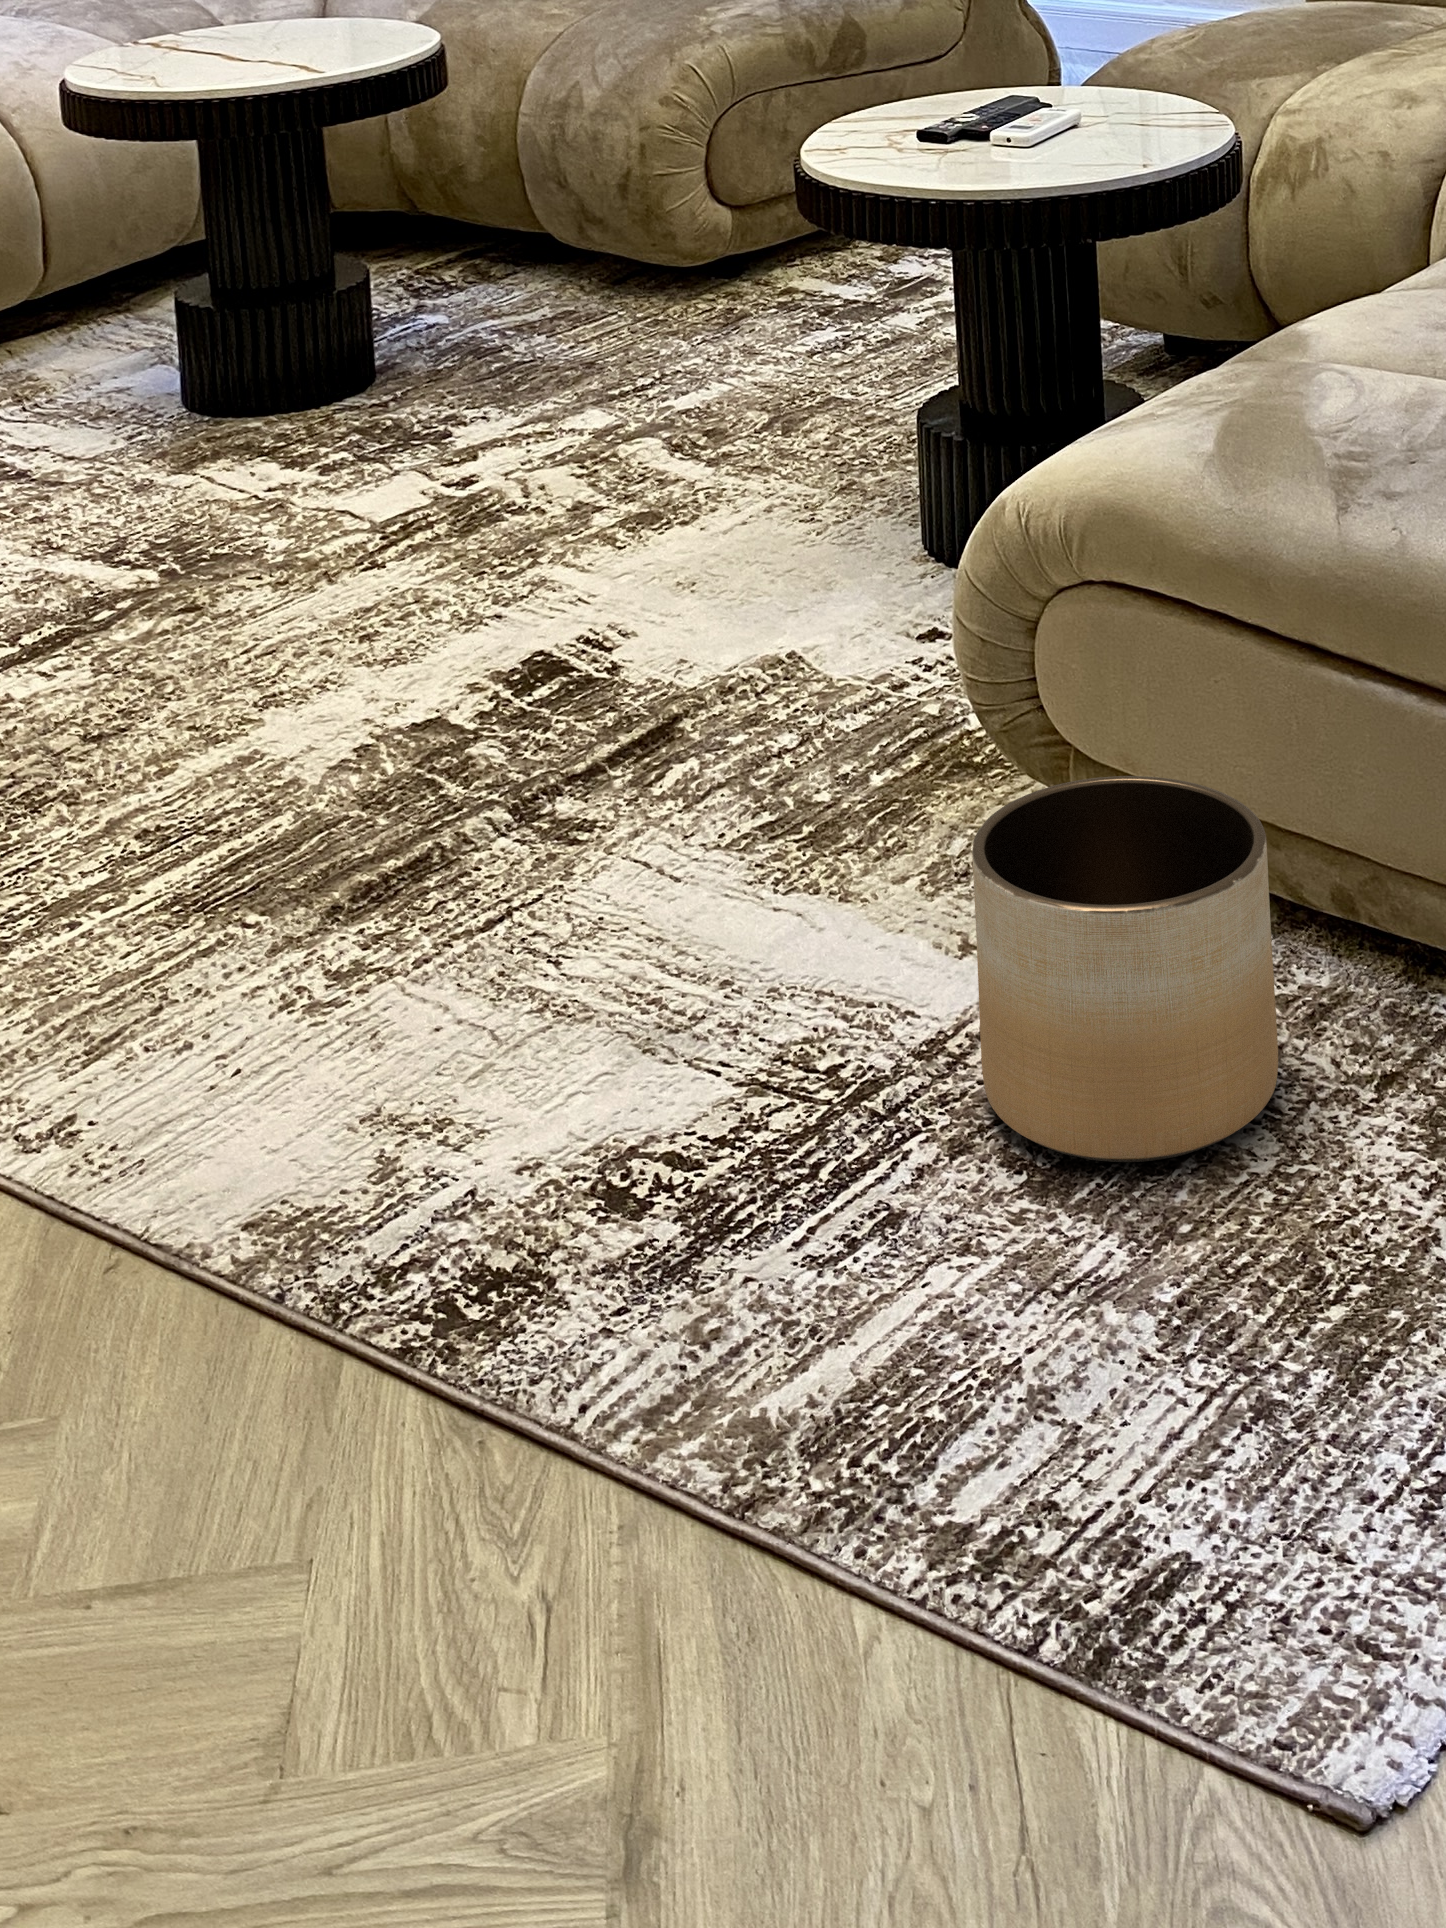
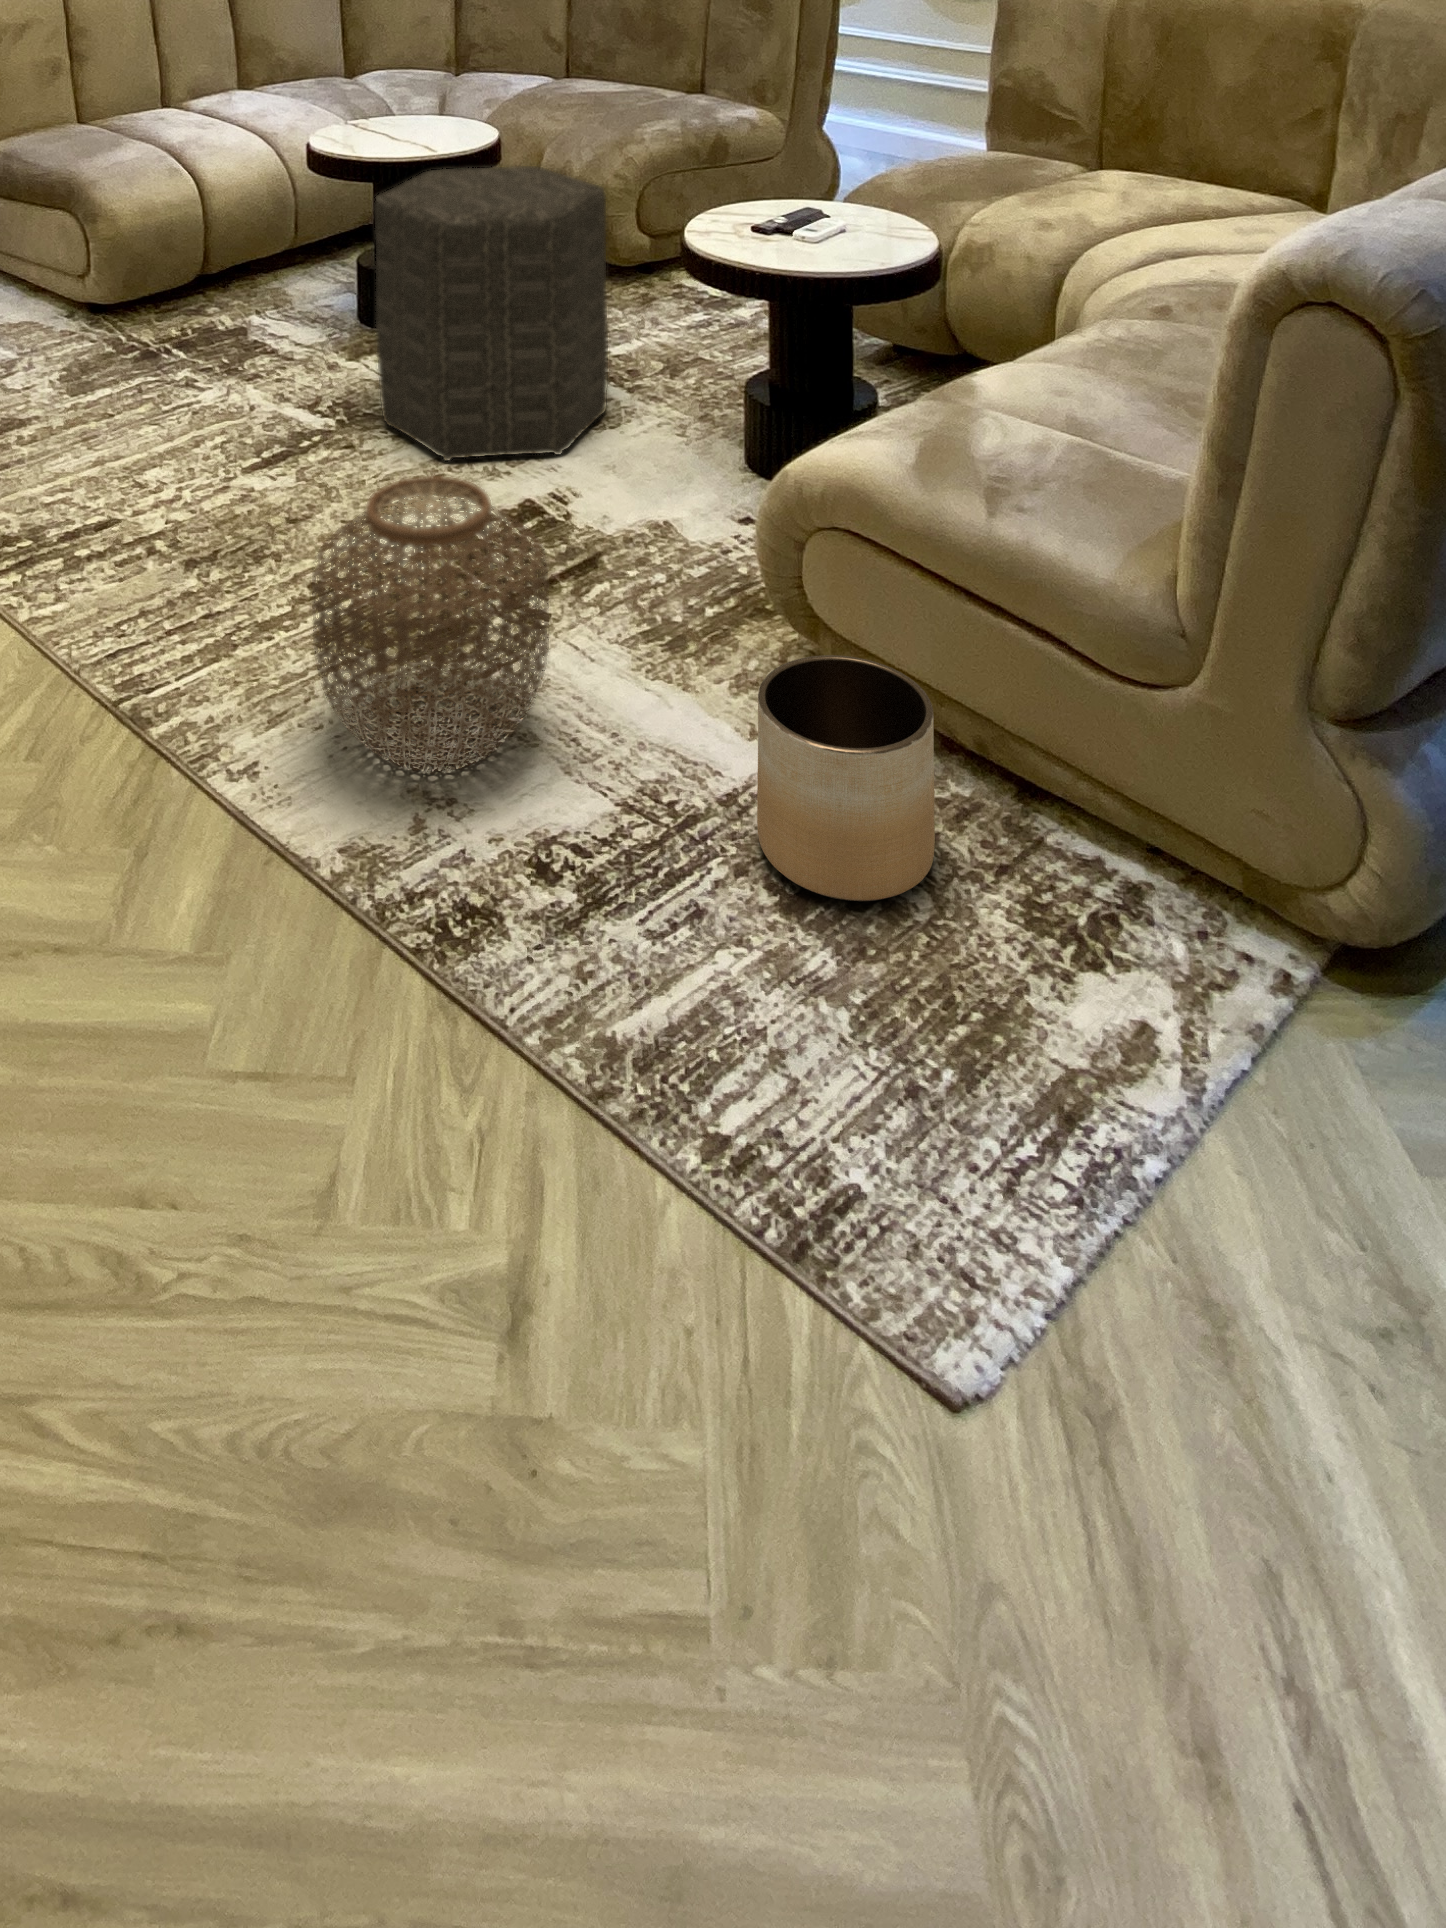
ottoman: none [213,73,669,605] -> present [374,166,608,461]
woven basket: none [150,572,596,1087] -> present [312,476,549,772]

